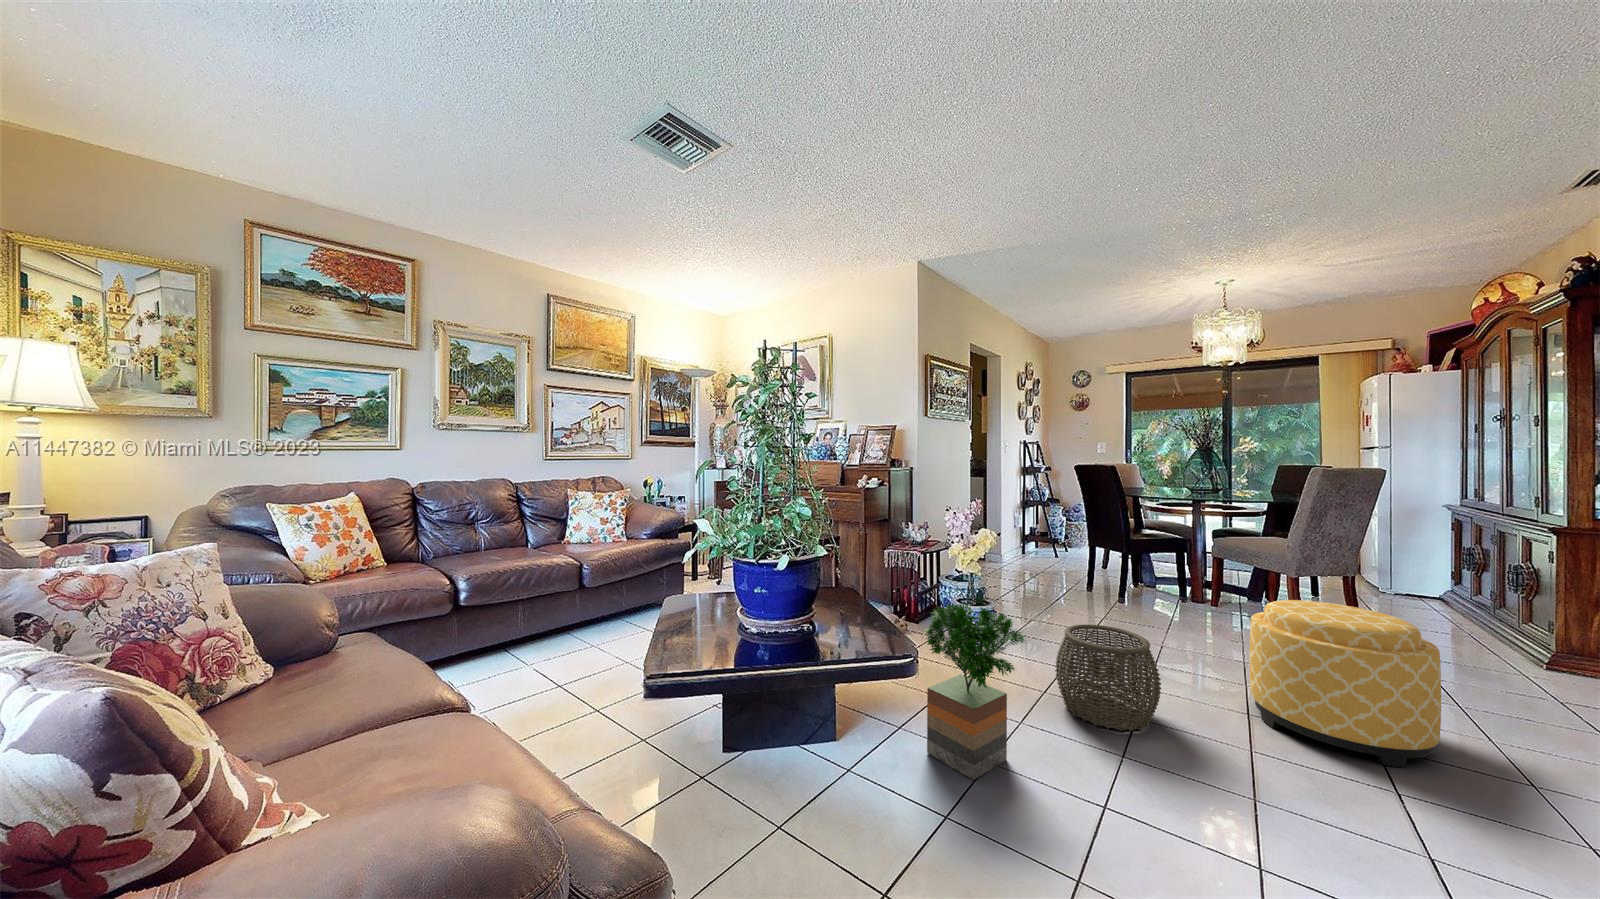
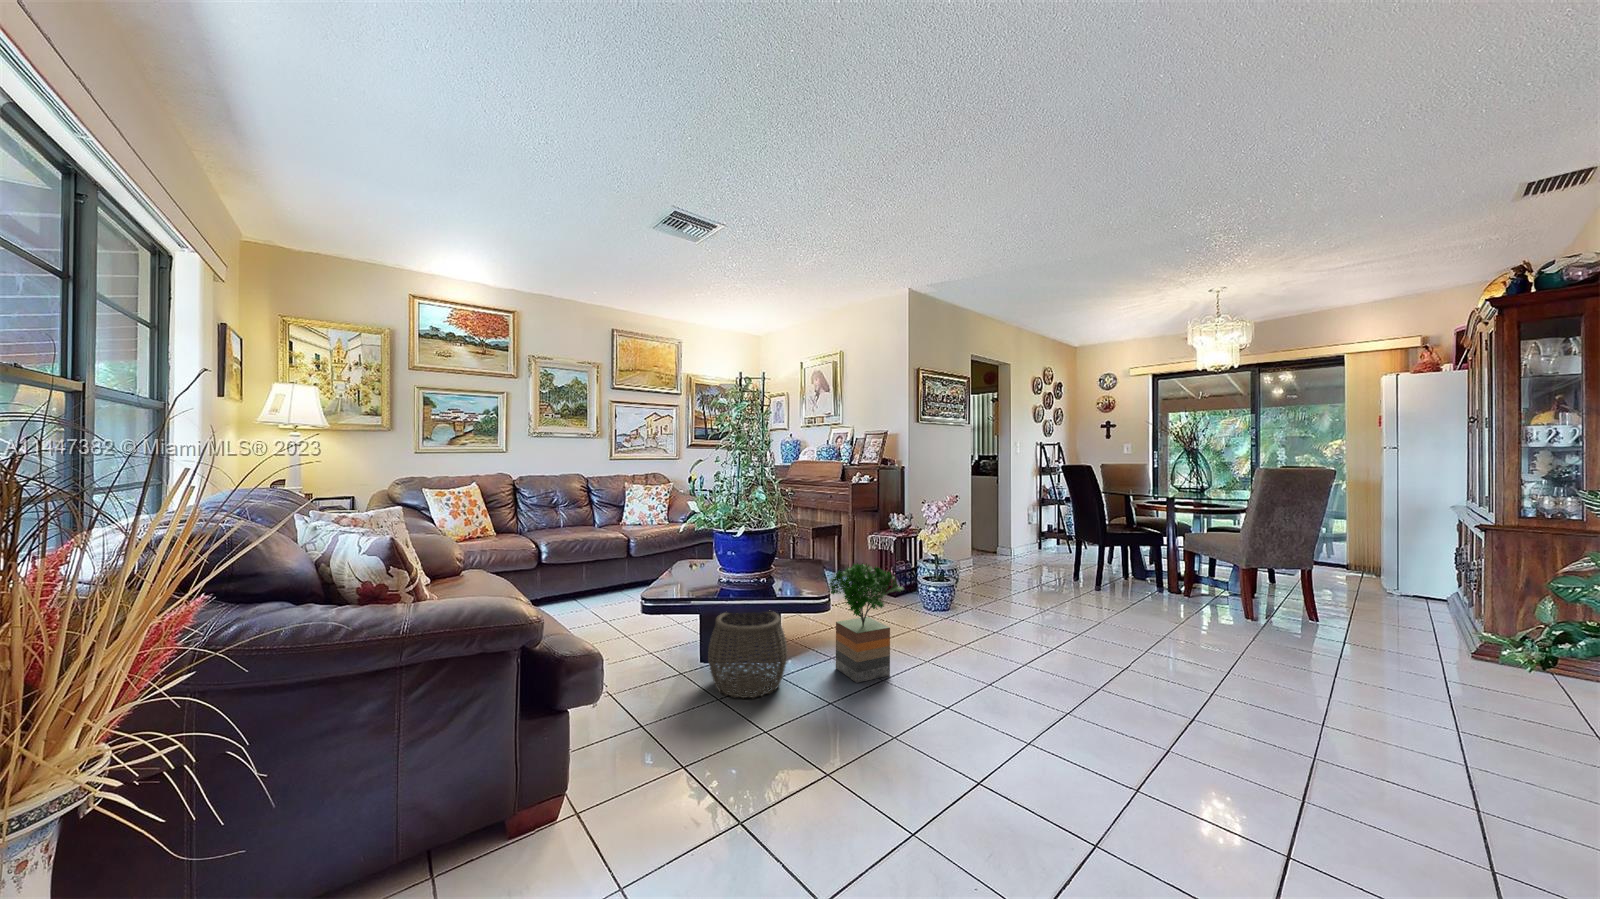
ottoman: present [1250,600,1441,767] -> none [1113,575,1243,699]
woven basket: present [1055,624,1161,731] -> present [708,610,788,698]

